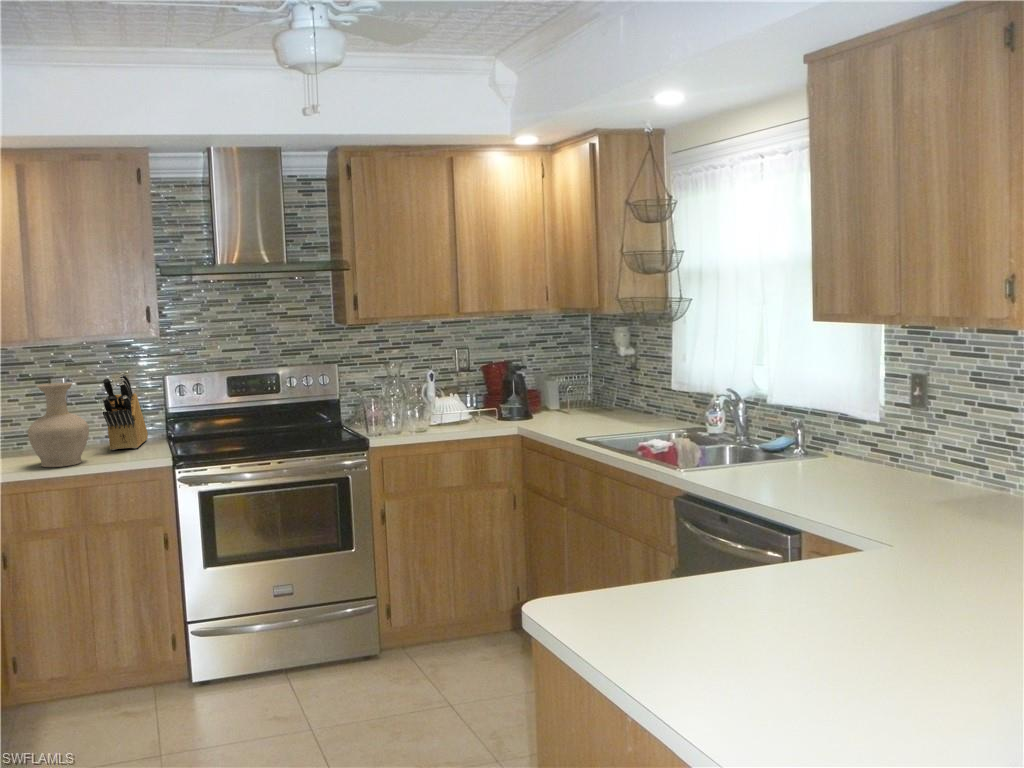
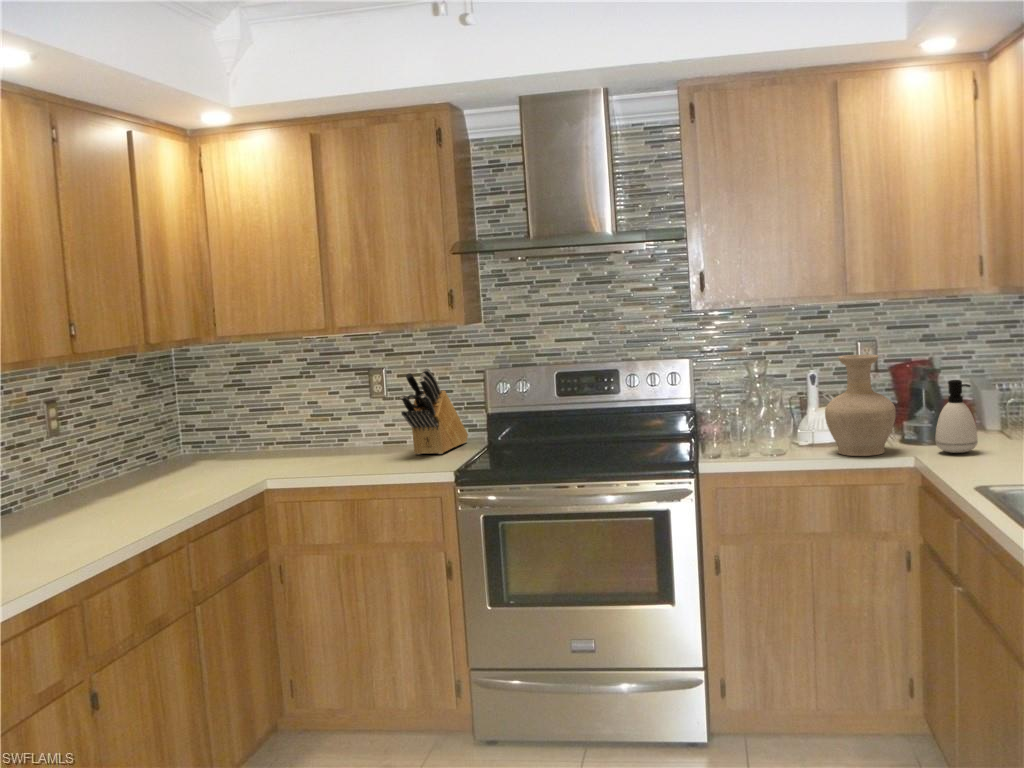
soap dispenser: none [528,372,555,423] -> present [935,380,978,453]
vase: present [28,383,89,467] -> present [825,354,896,456]

